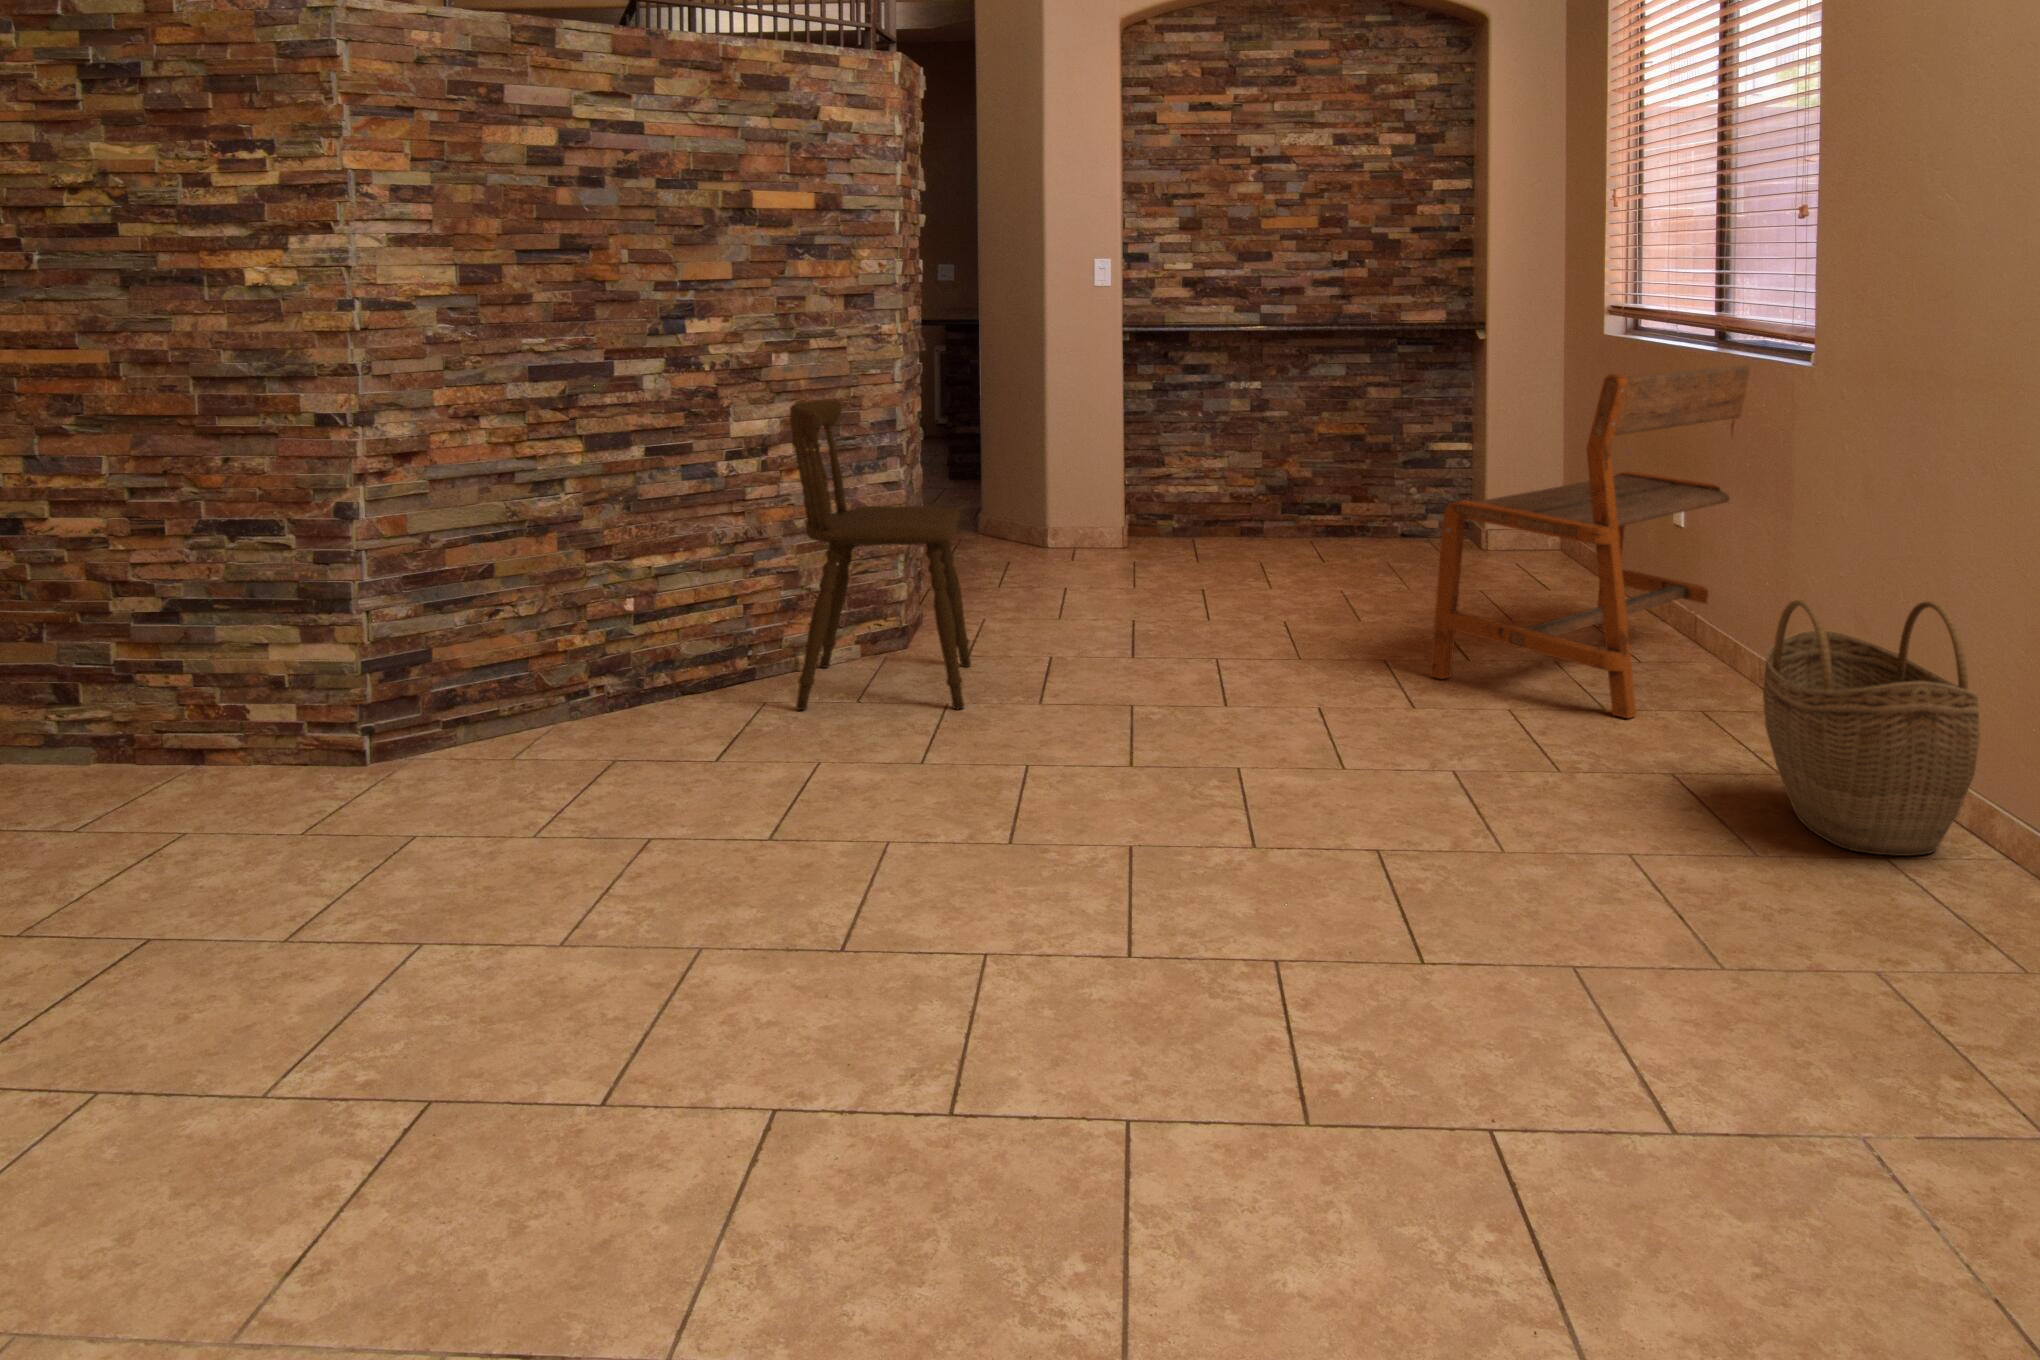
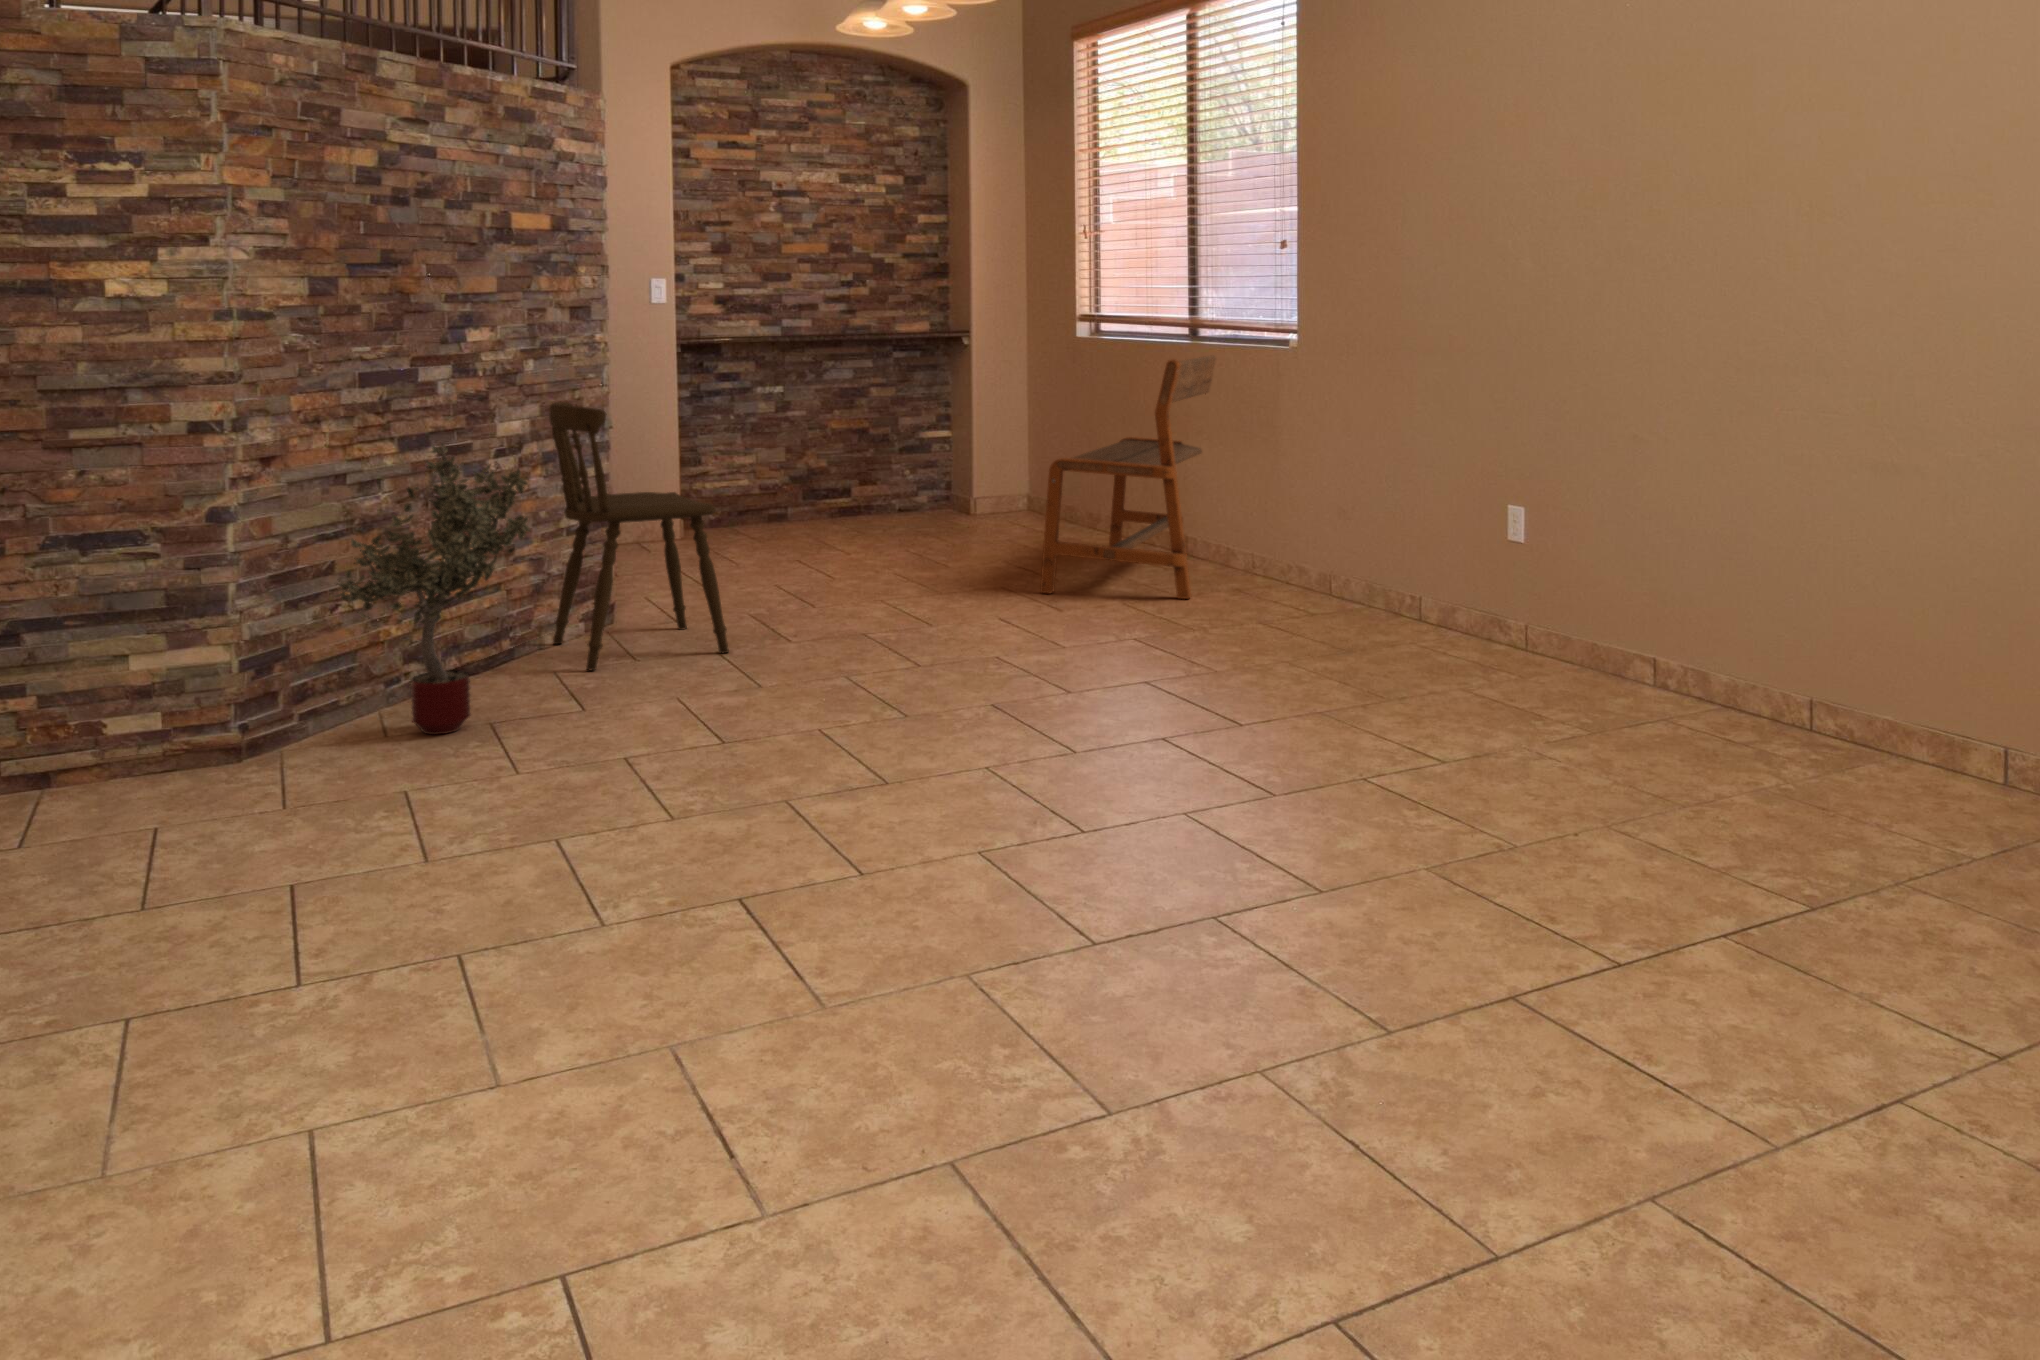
potted tree: none [416,446,684,772] -> present [335,444,530,735]
woven basket: present [1763,600,1980,856] -> none [1303,486,1427,639]

